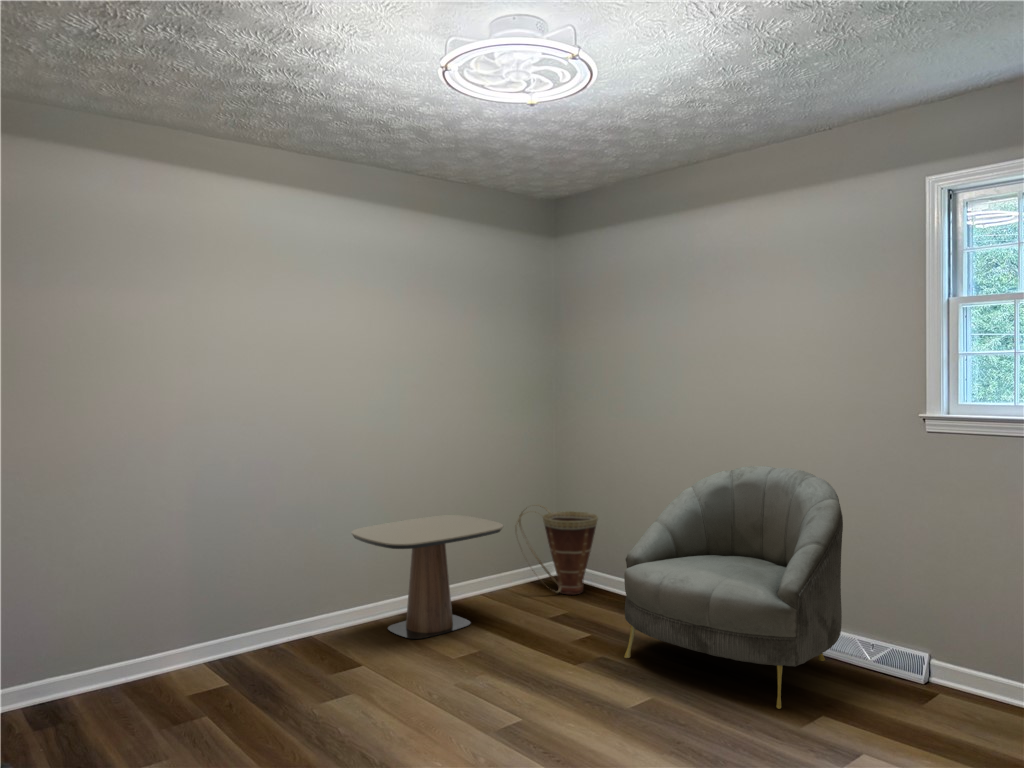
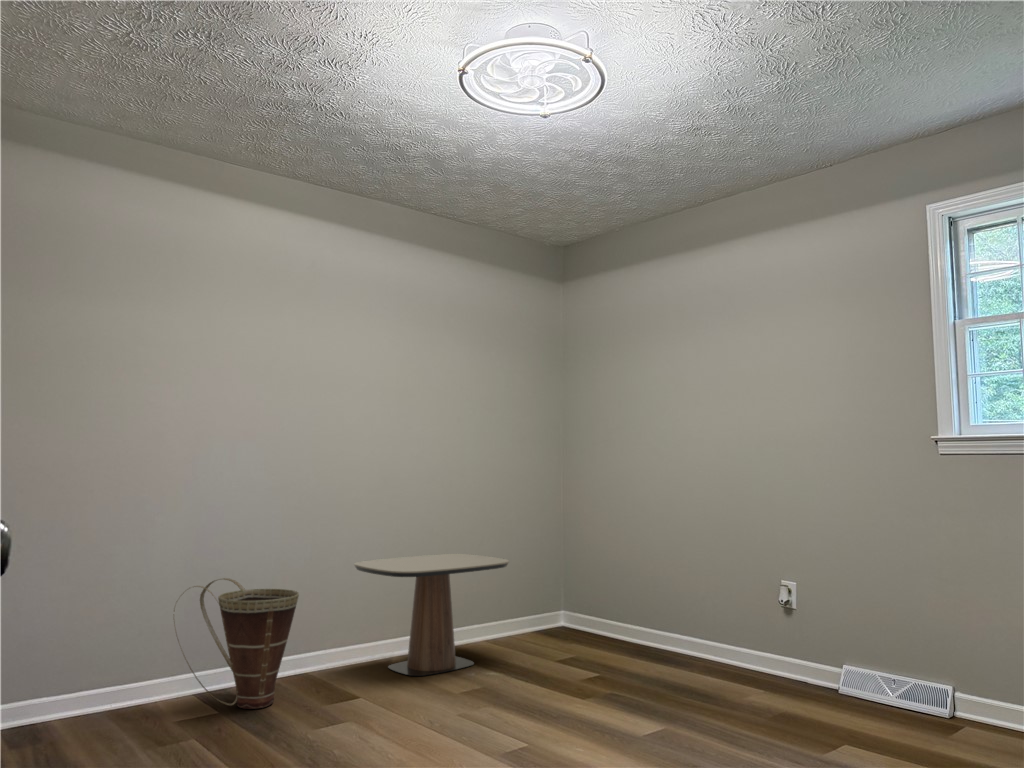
armchair: present [624,466,843,709] -> none [635,498,862,739]
basket: present [515,505,598,595] -> present [174,578,299,709]

